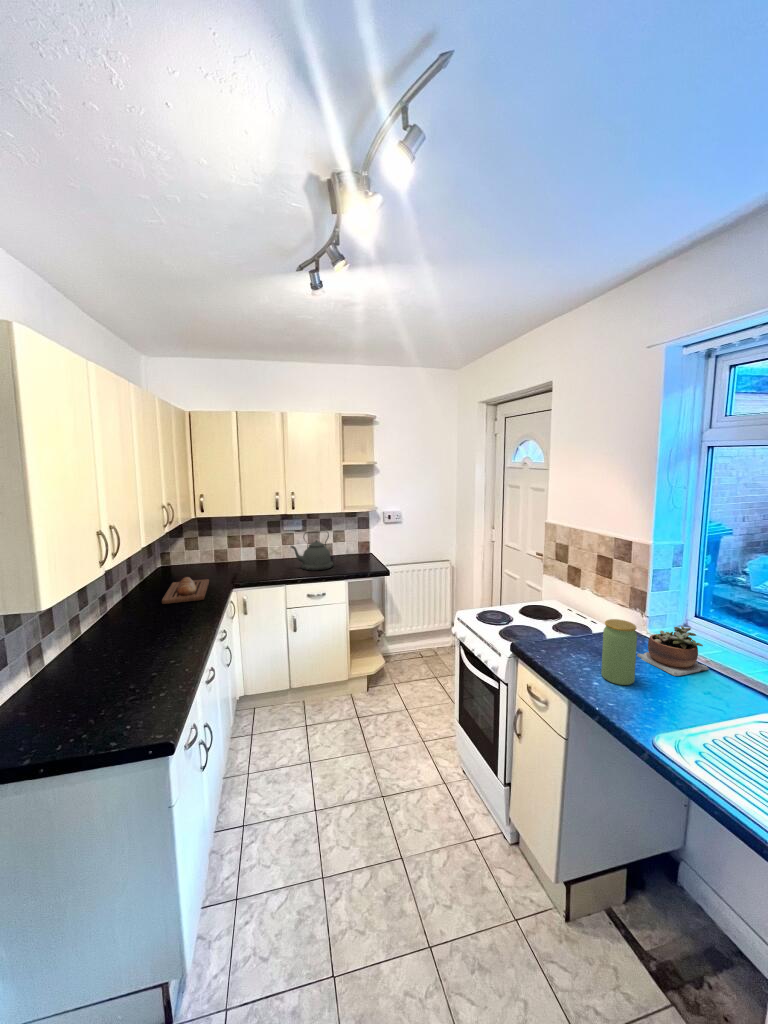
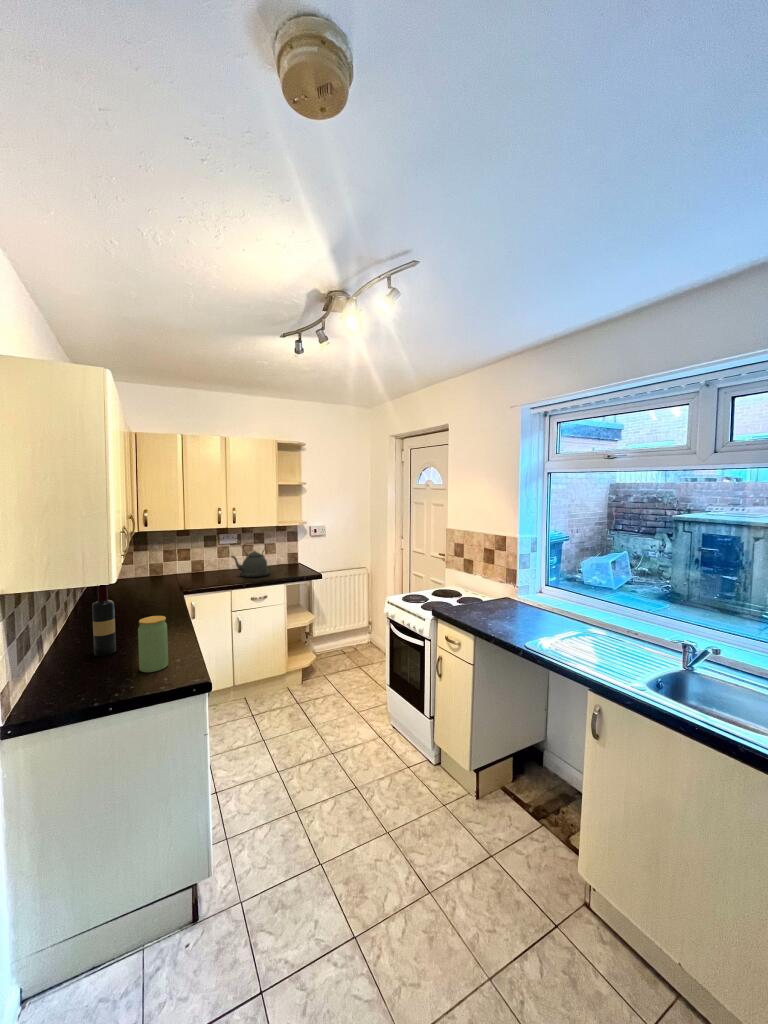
bread loaf: present [162,577,209,604] -> none [120,585,163,608]
wine bottle: none [83,585,114,675] -> present [92,585,116,656]
jar: present [601,619,637,685] -> present [138,616,168,672]
succulent plant: present [637,626,709,676] -> none [513,588,554,618]

